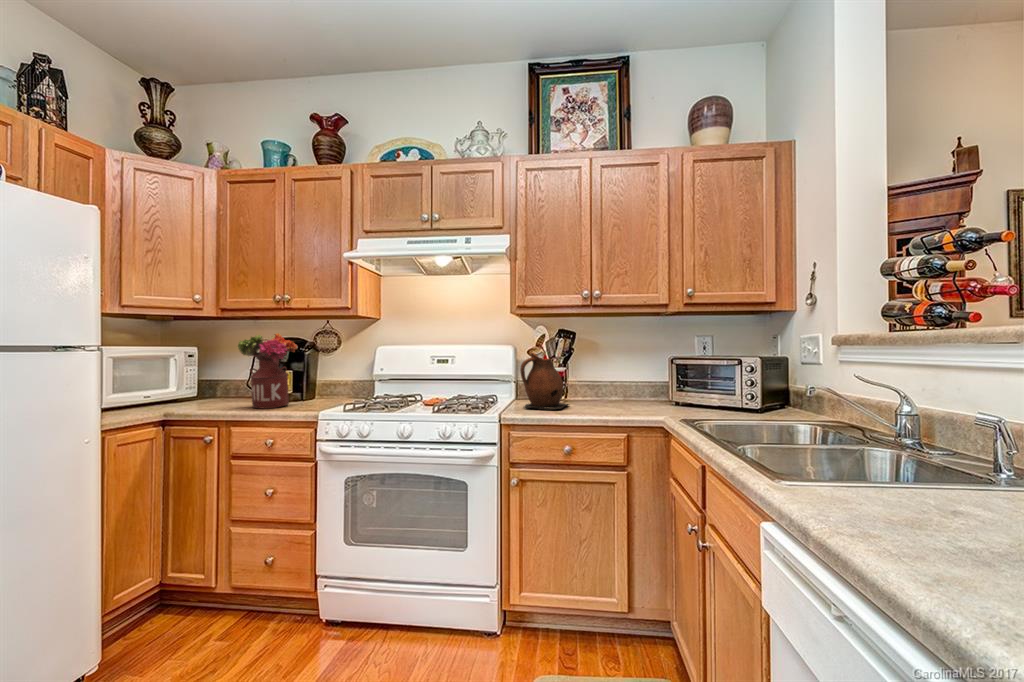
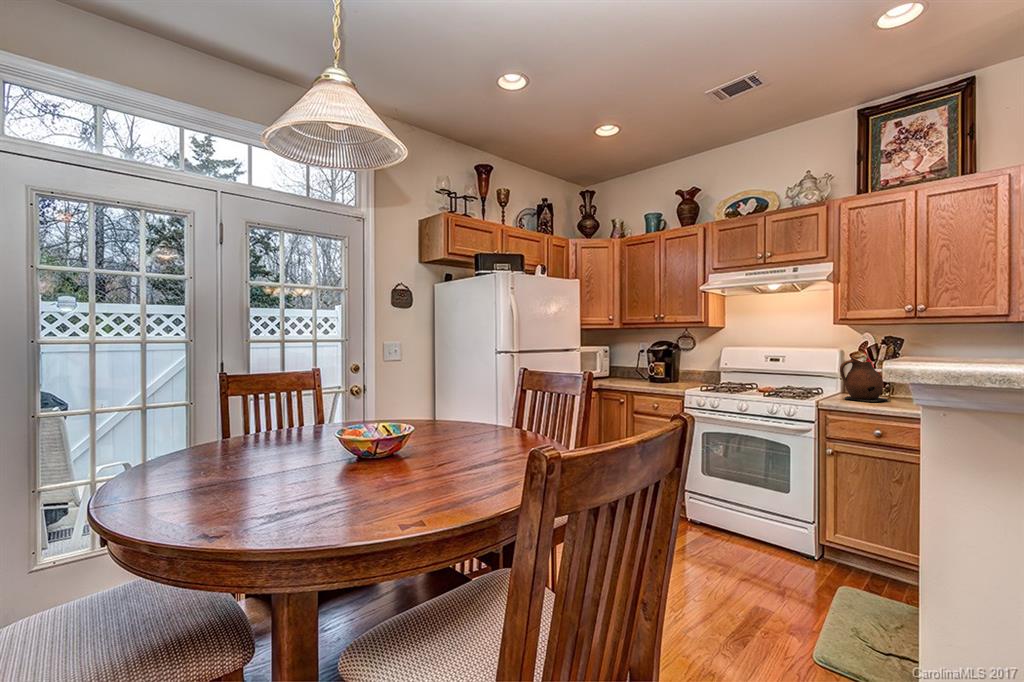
flower arrangement: present [238,333,297,408] -> none [635,339,669,385]

